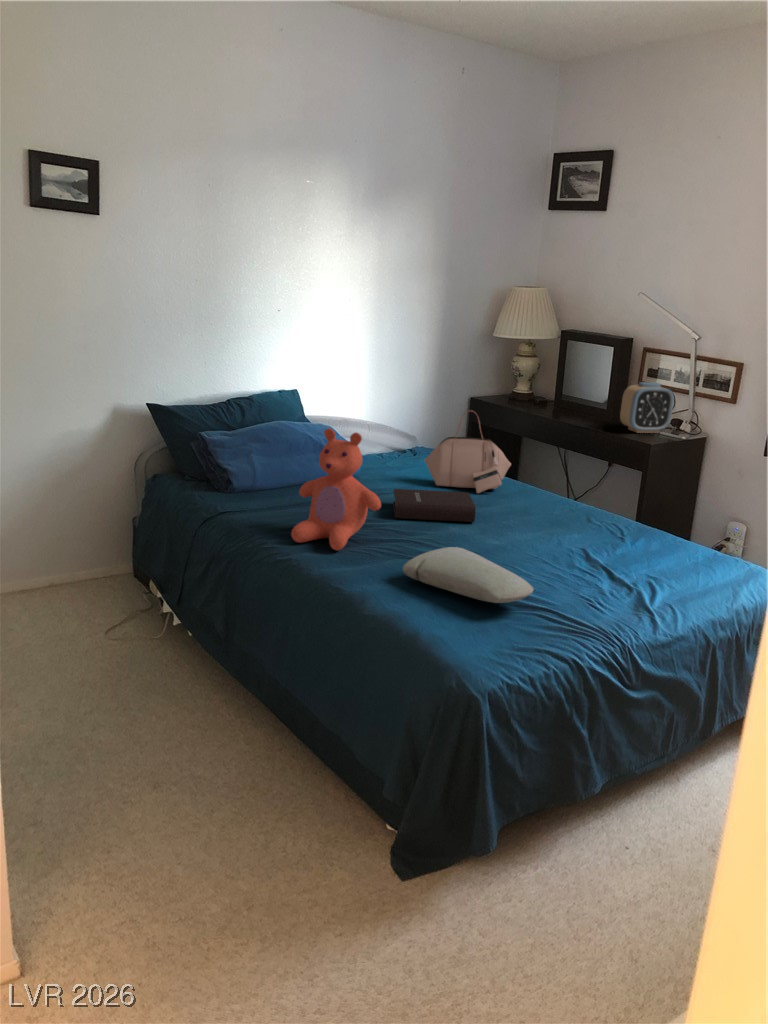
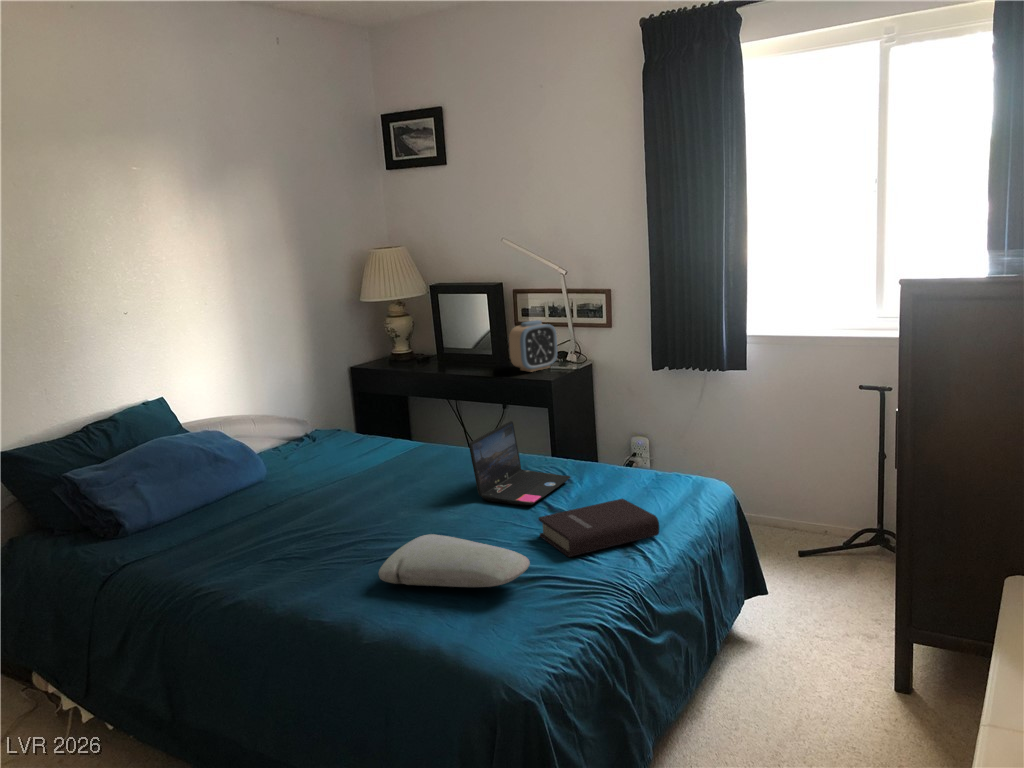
handbag: present [425,411,511,493] -> none [336,383,428,470]
teddy bear: present [291,428,381,550] -> none [222,435,325,577]
laptop: none [529,470,626,550] -> present [469,421,570,505]
book: present [393,489,475,522] -> present [539,499,659,557]

